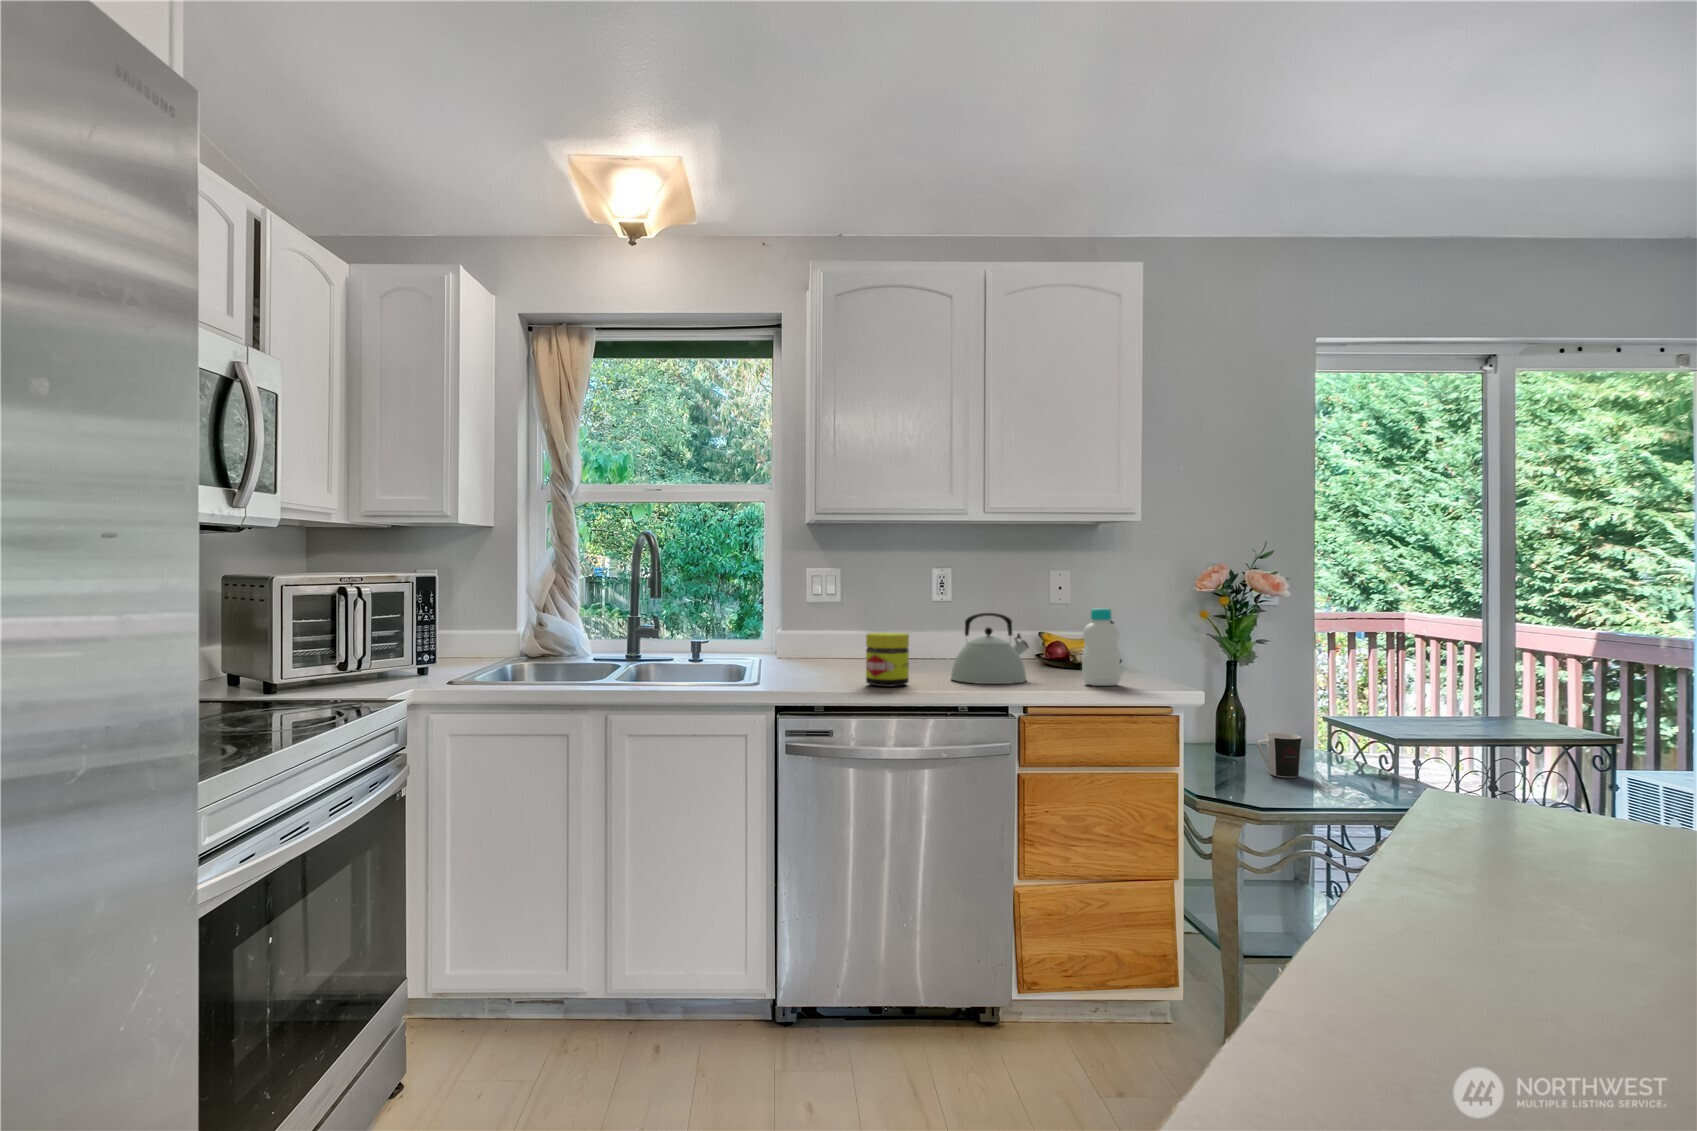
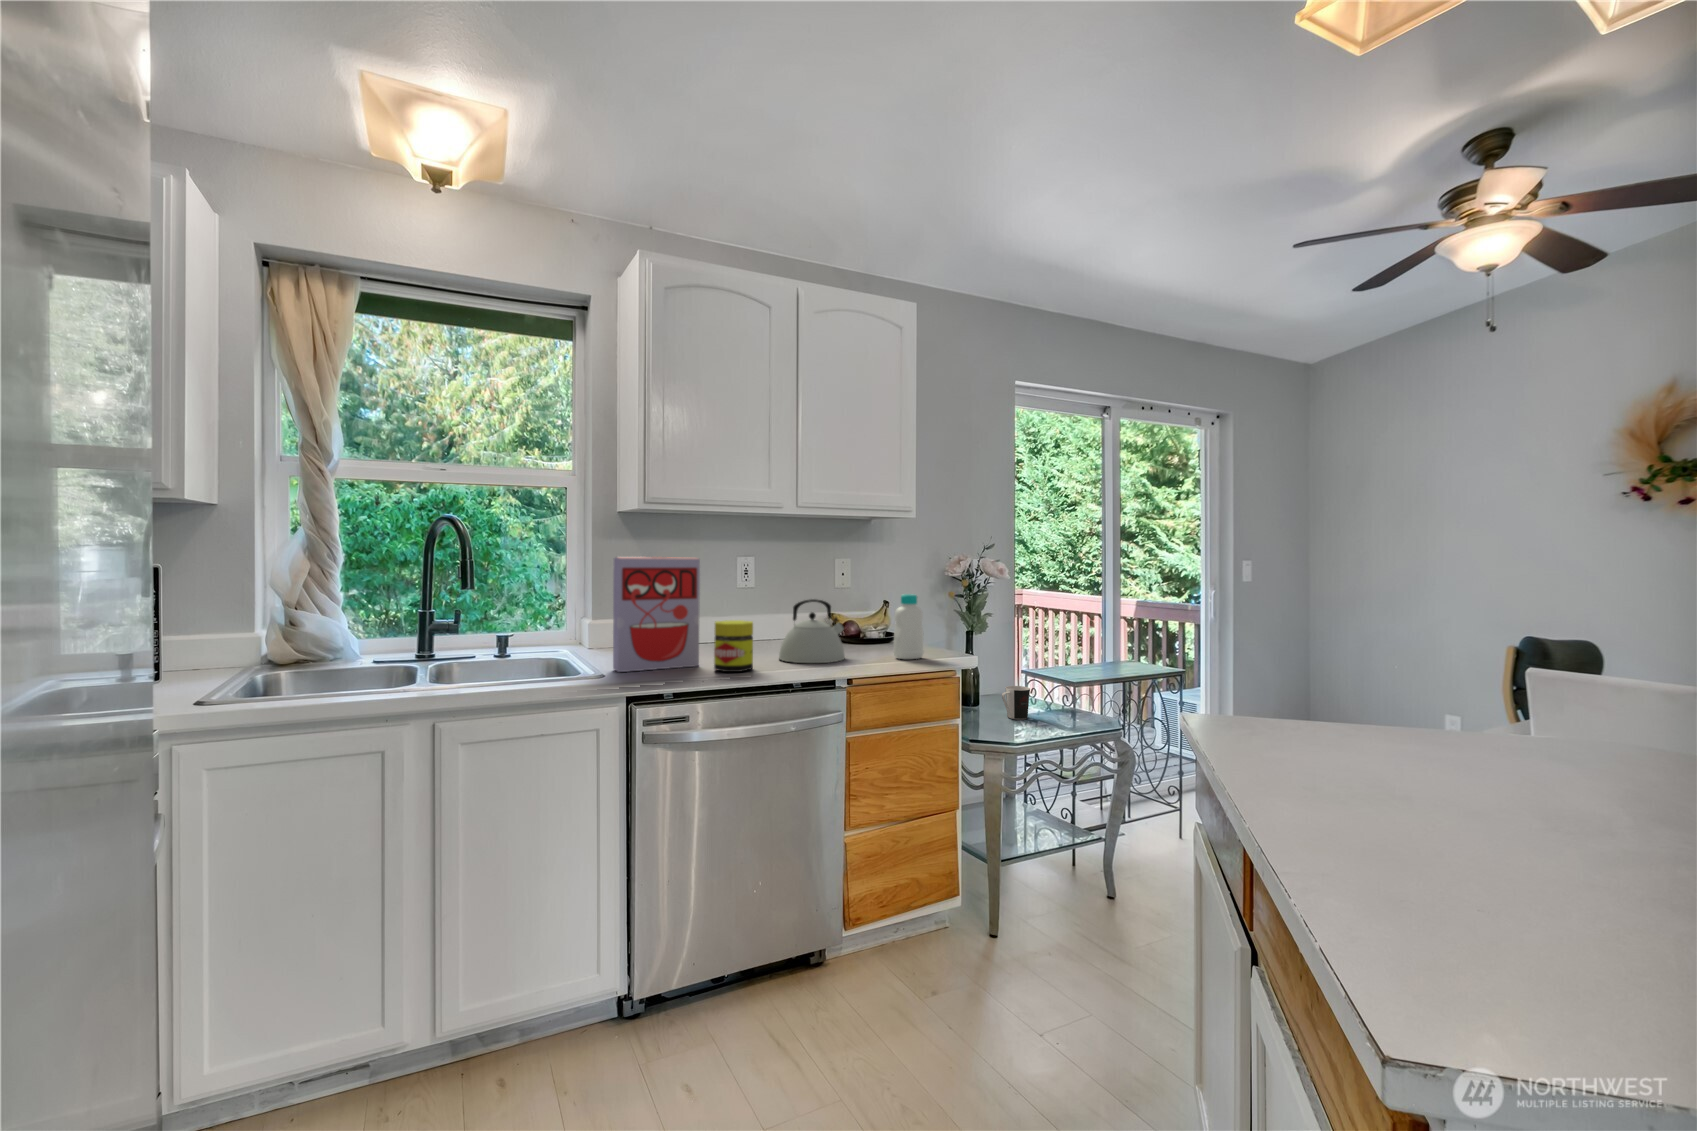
cereal box: none [778,567,862,681] -> present [613,557,700,672]

